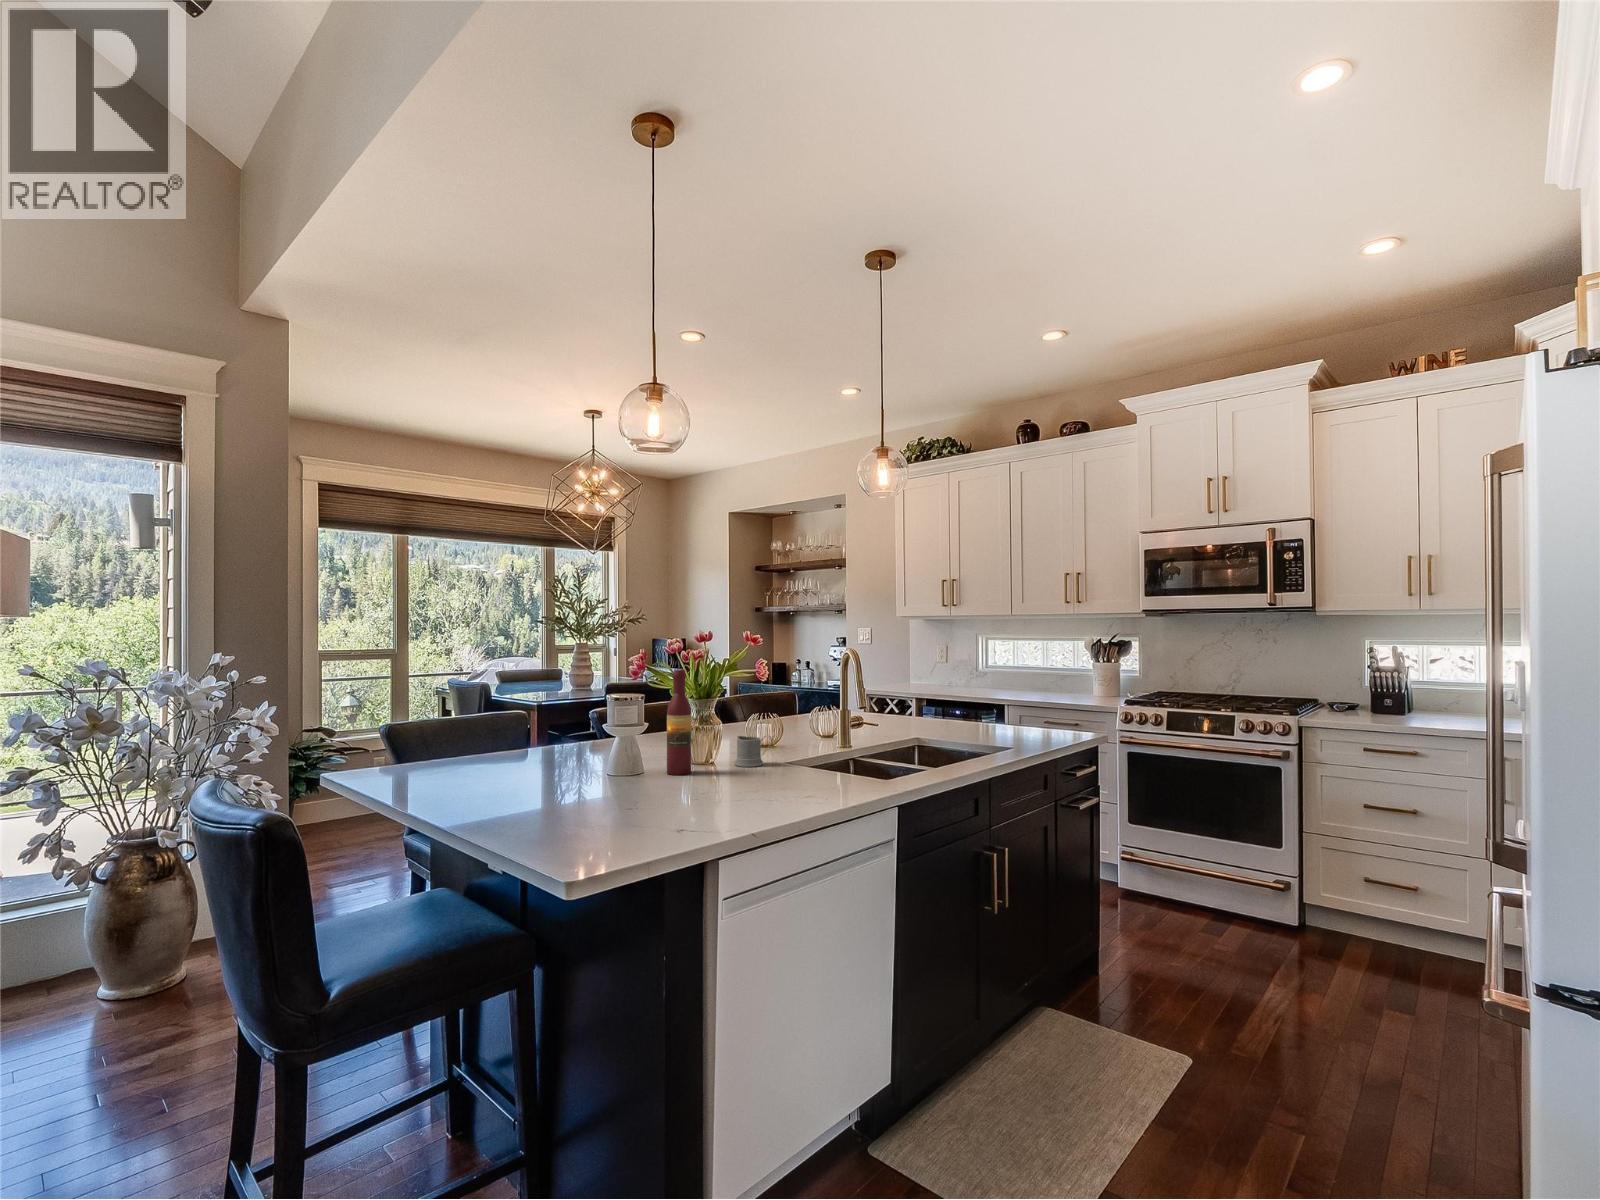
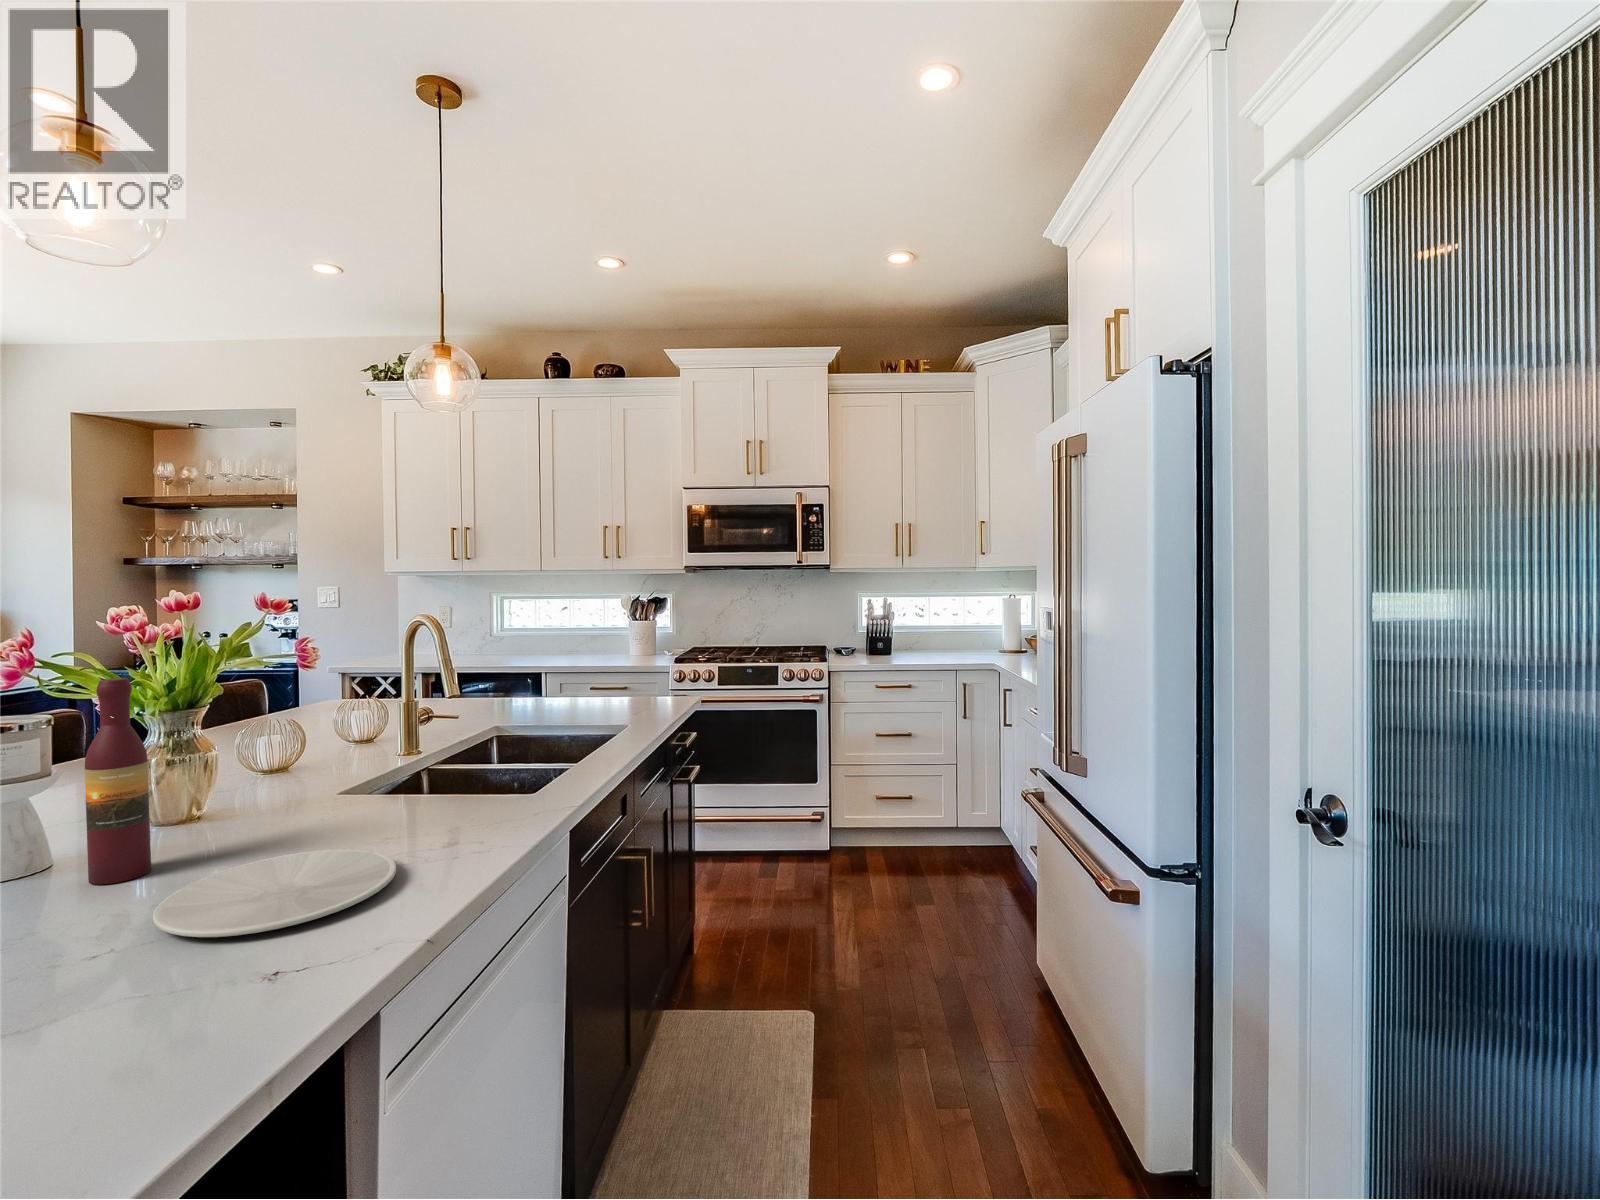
mug: present [735,735,772,767] -> none [237,771,315,833]
plate: none [676,775,785,801] -> present [153,849,396,937]

